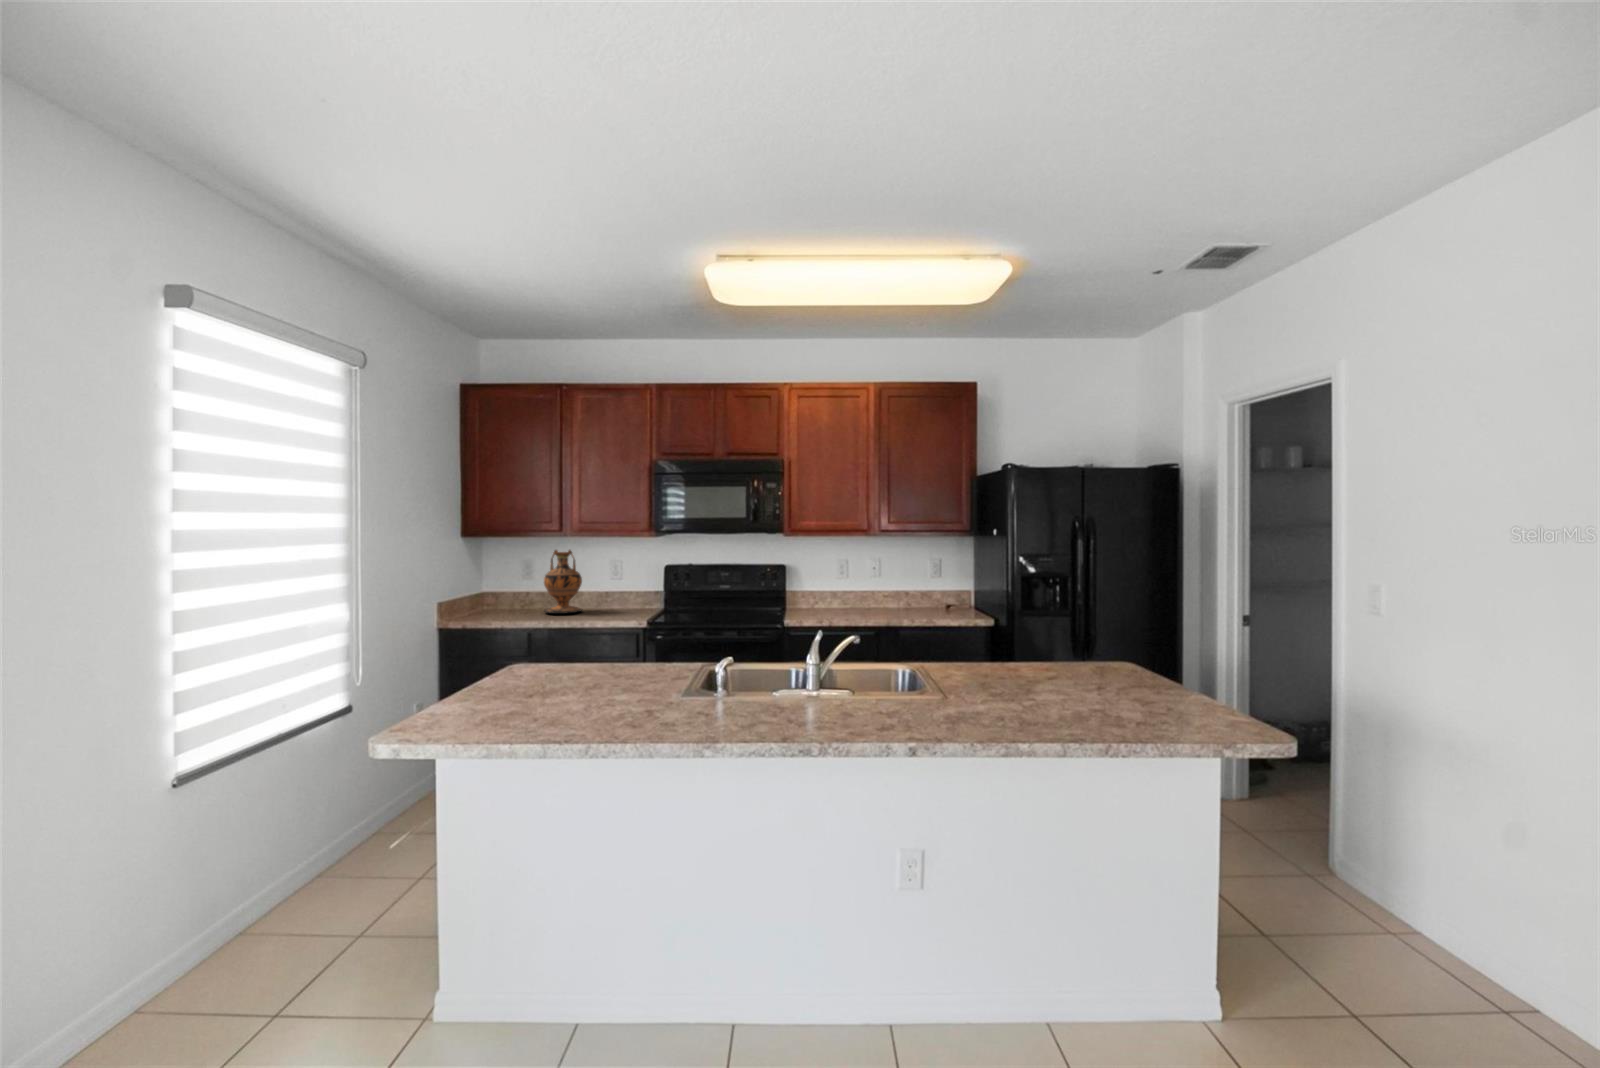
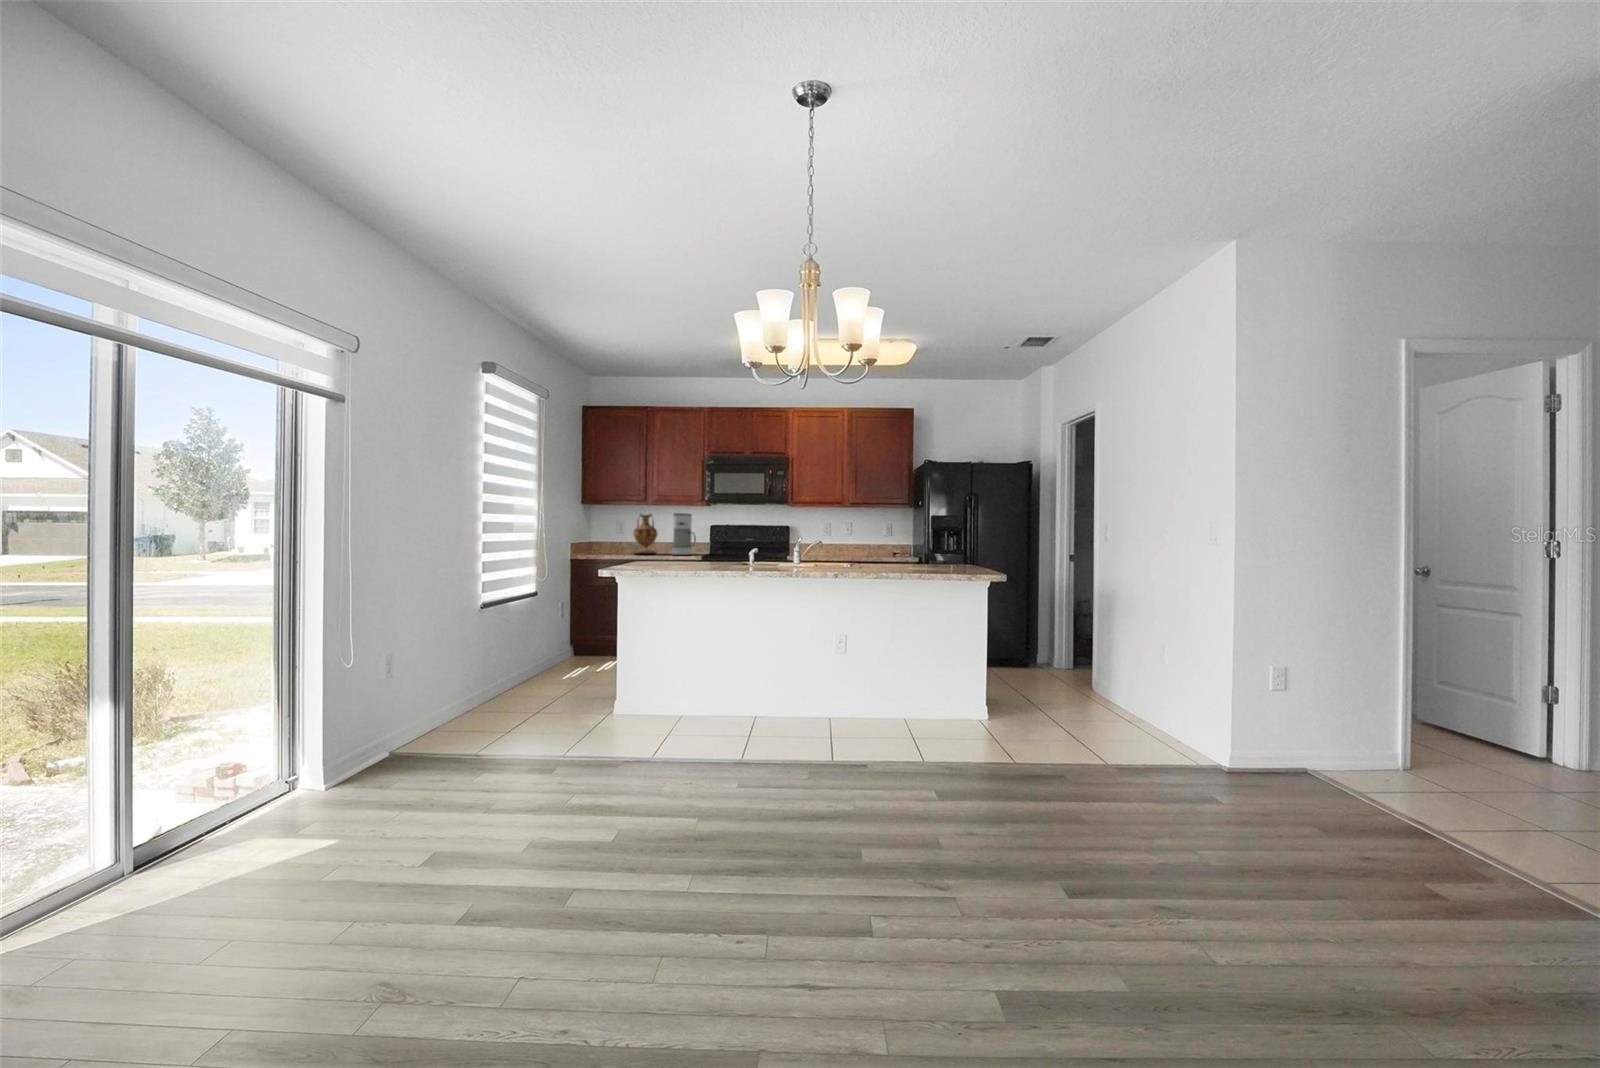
coffee maker: none [603,549,641,615] -> present [672,513,696,555]

